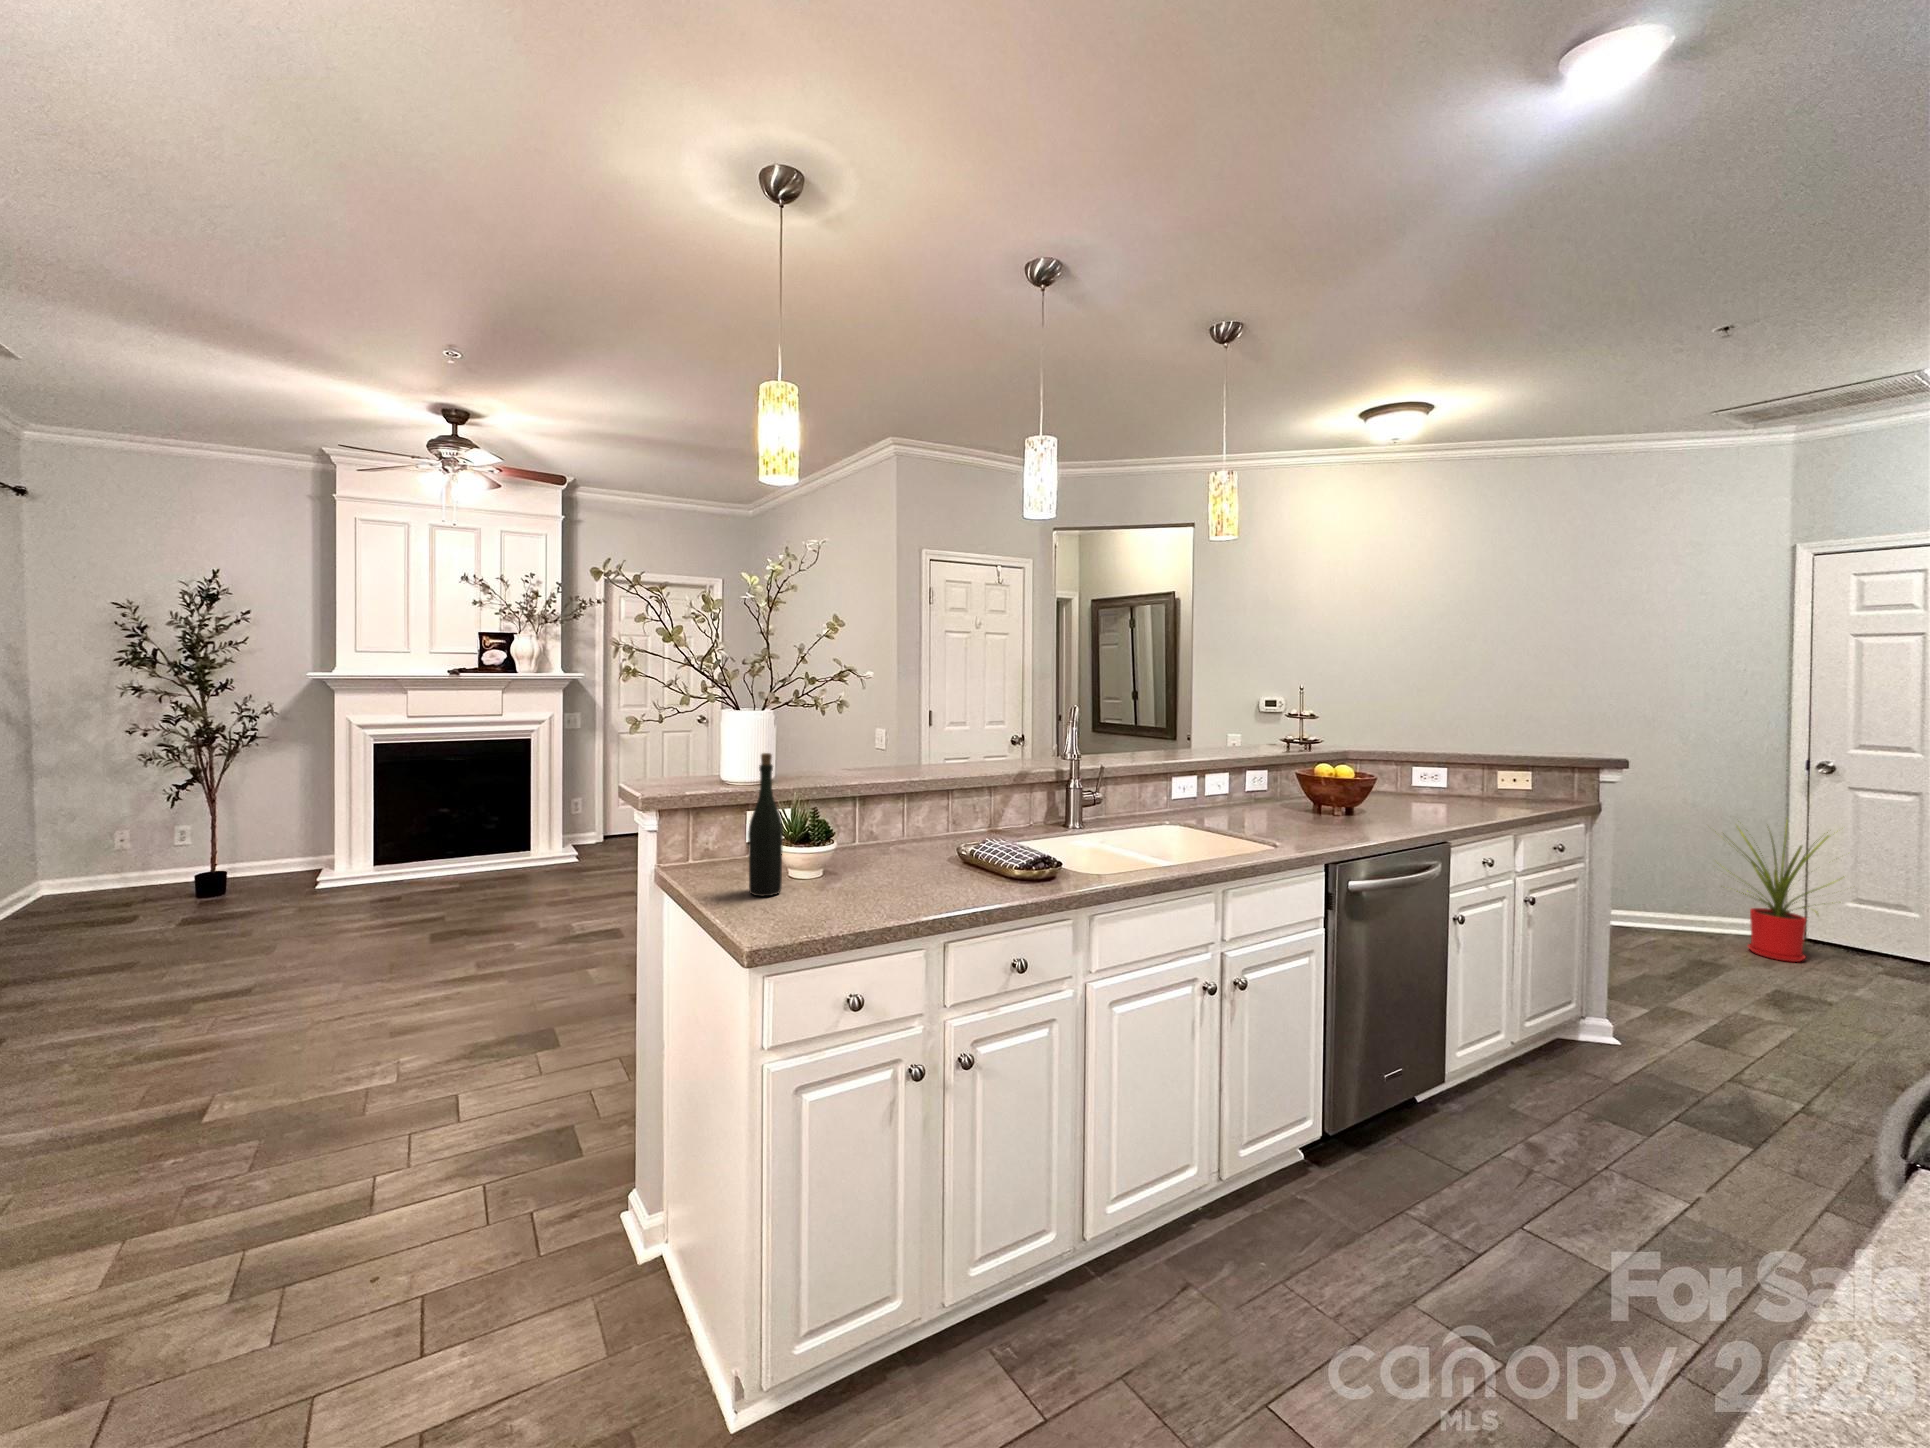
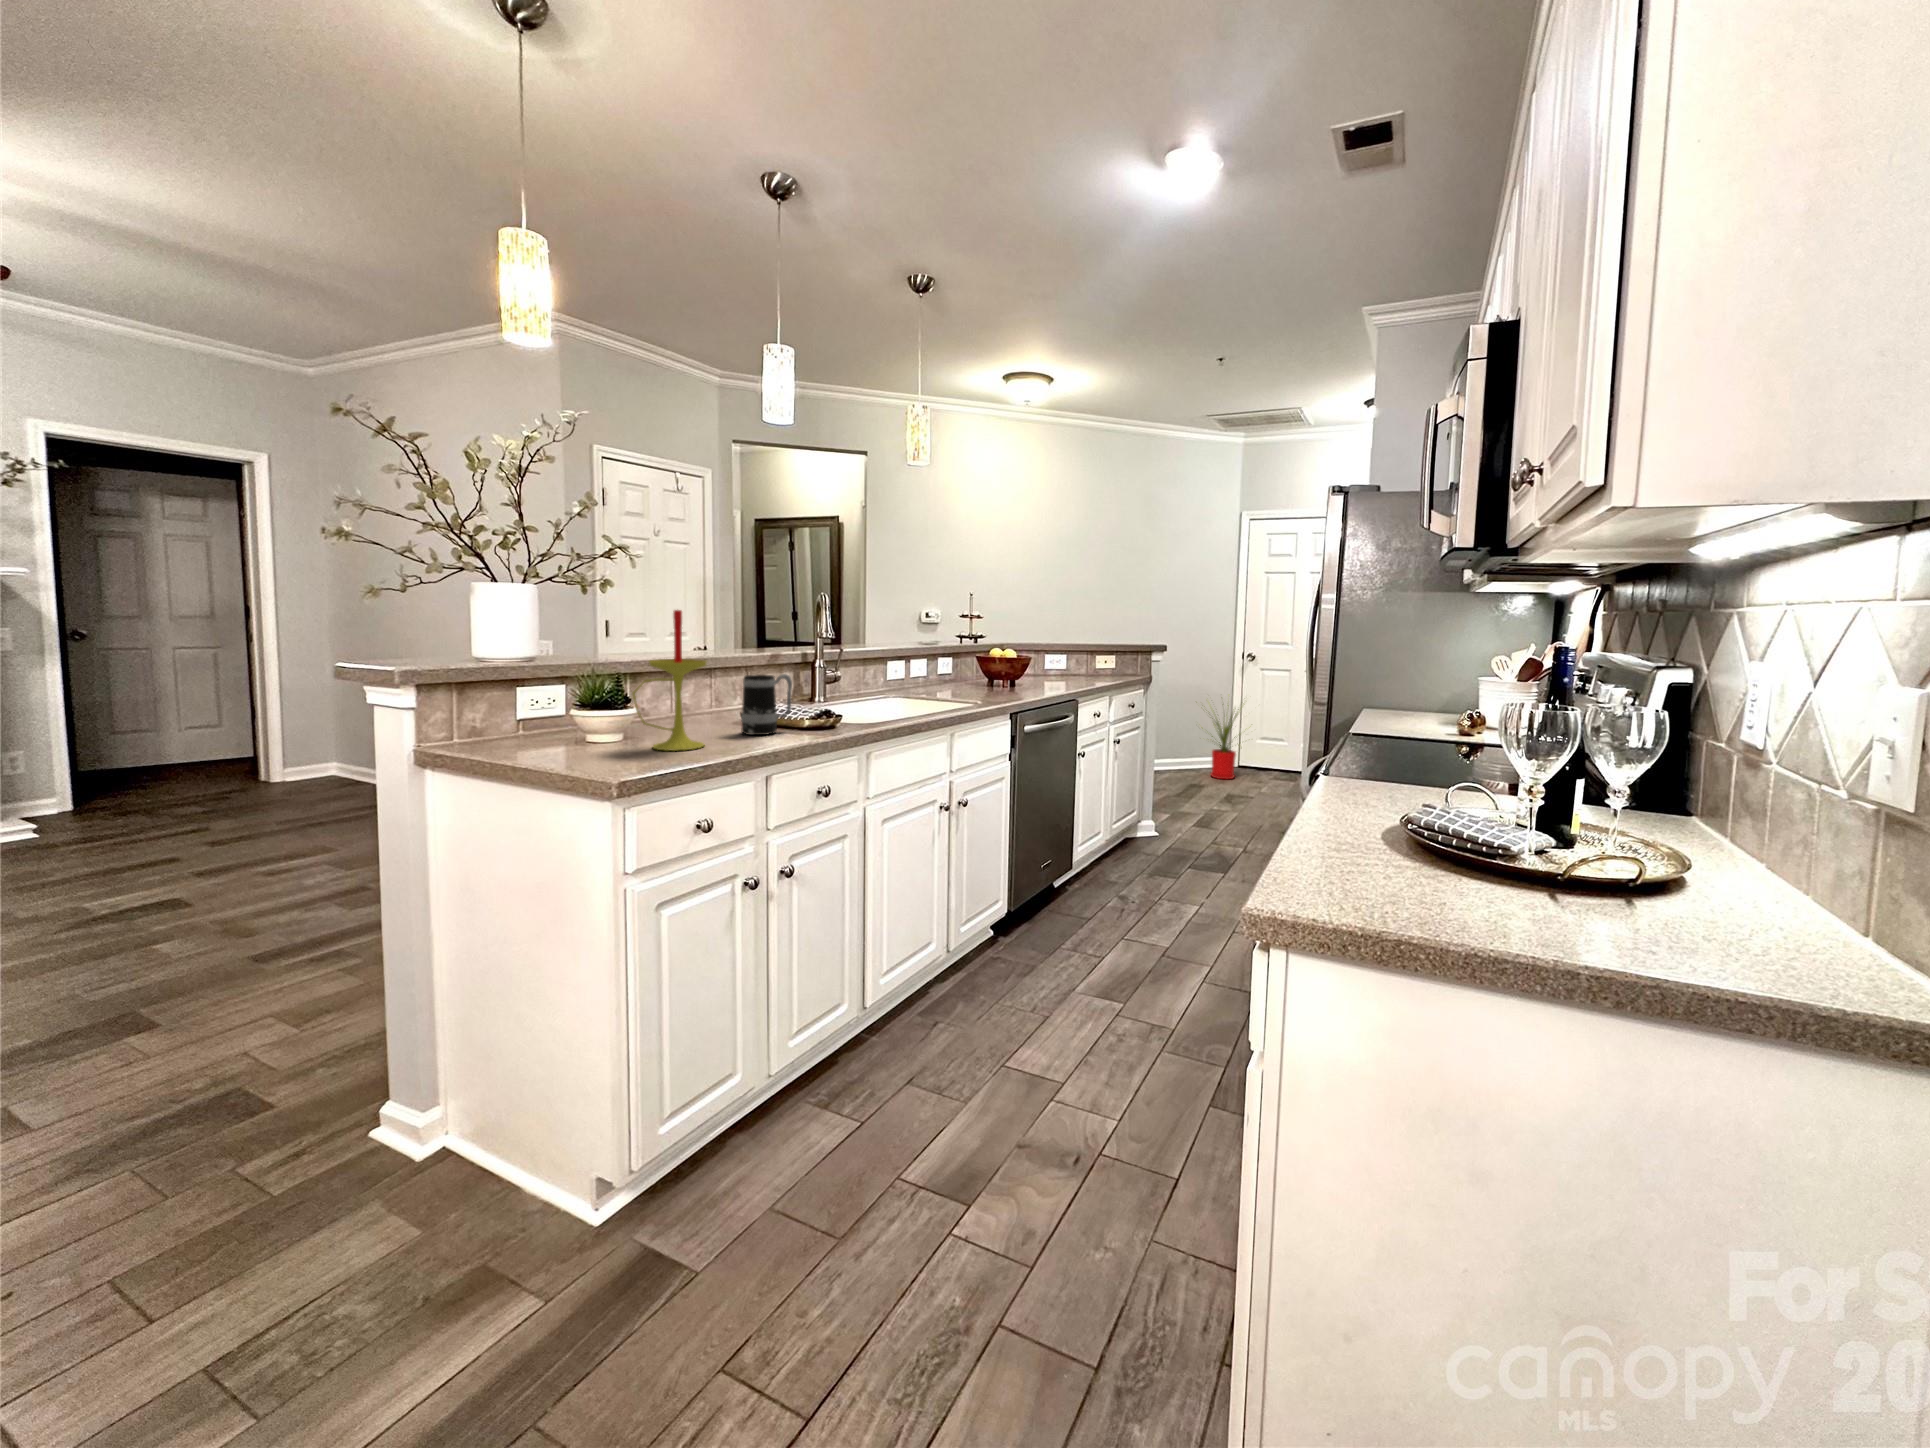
candle: none [813,745,888,905] -> present [632,610,707,751]
bottle: present [748,753,783,896] -> none [557,614,595,755]
mug: none [936,814,993,887] -> present [741,674,792,735]

